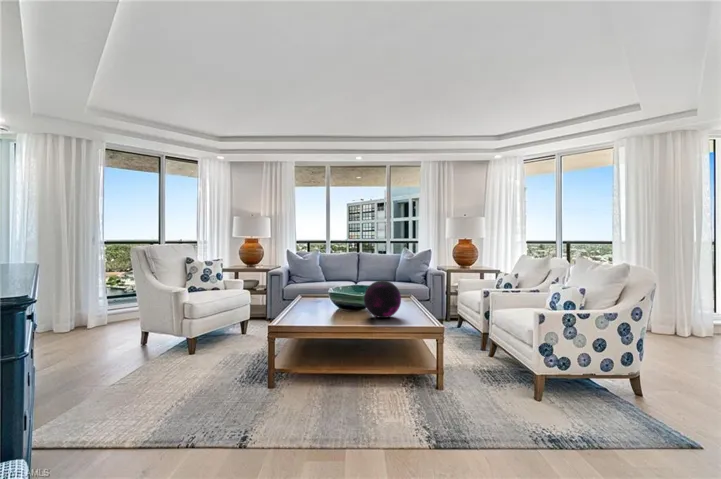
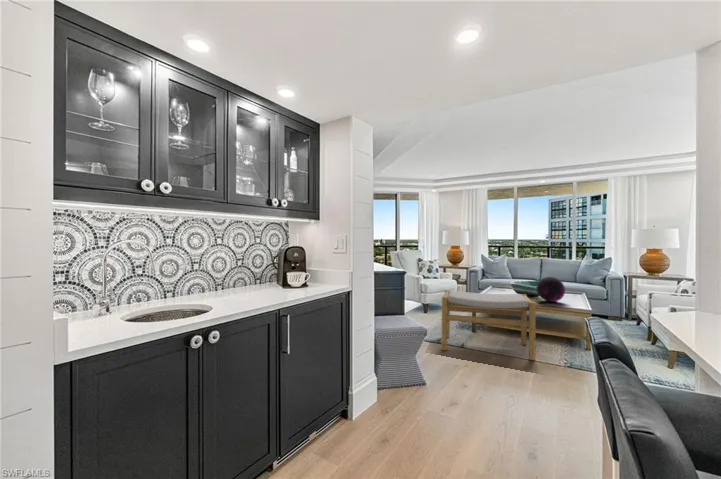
footstool: none [200,312,373,455] -> present [441,290,536,360]

